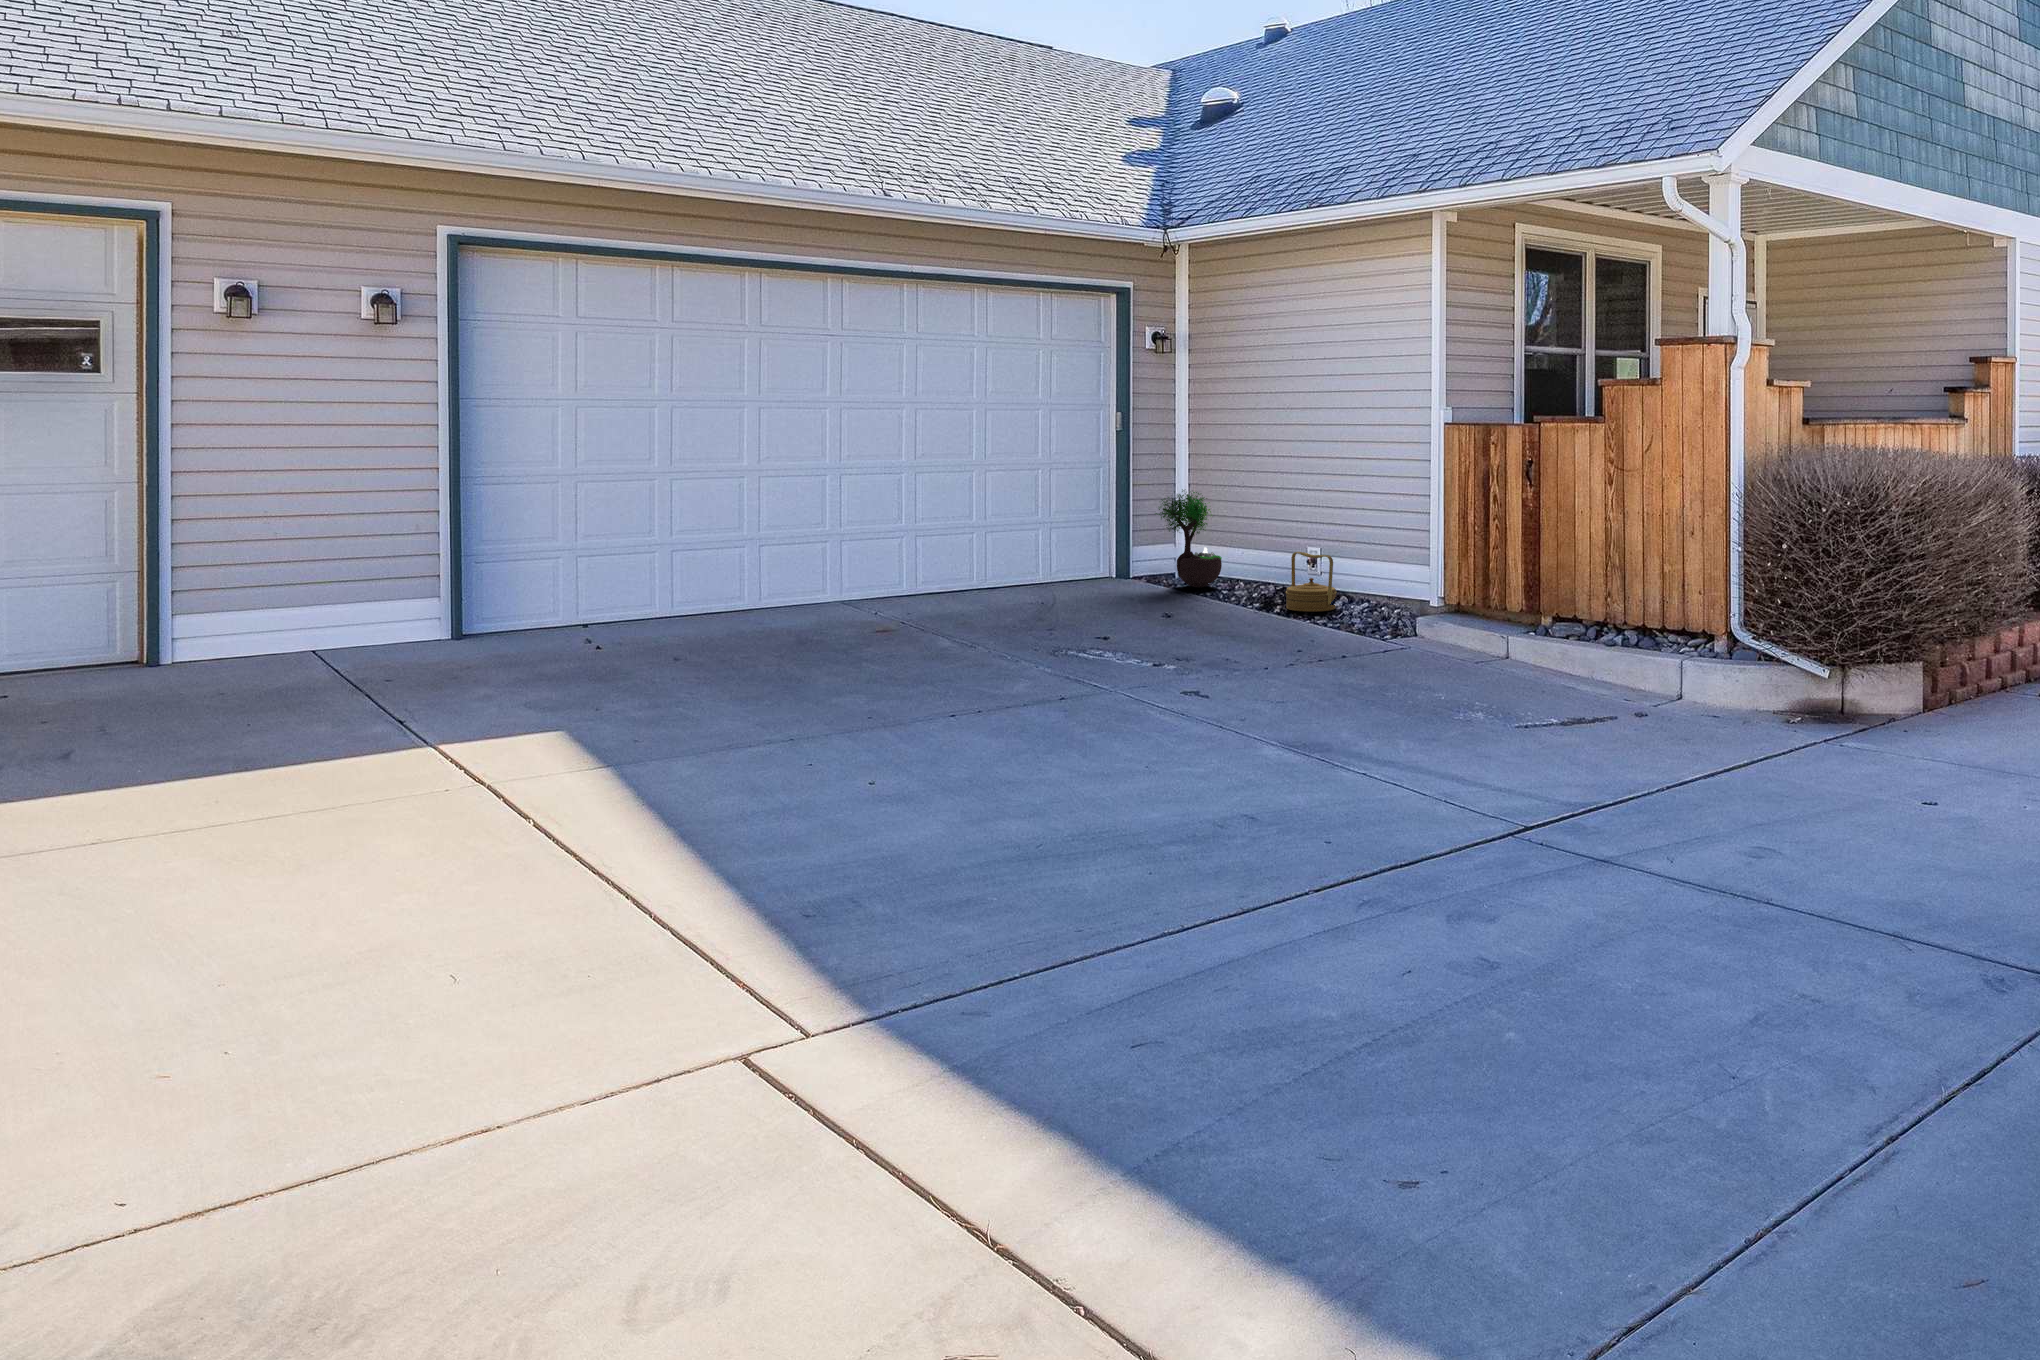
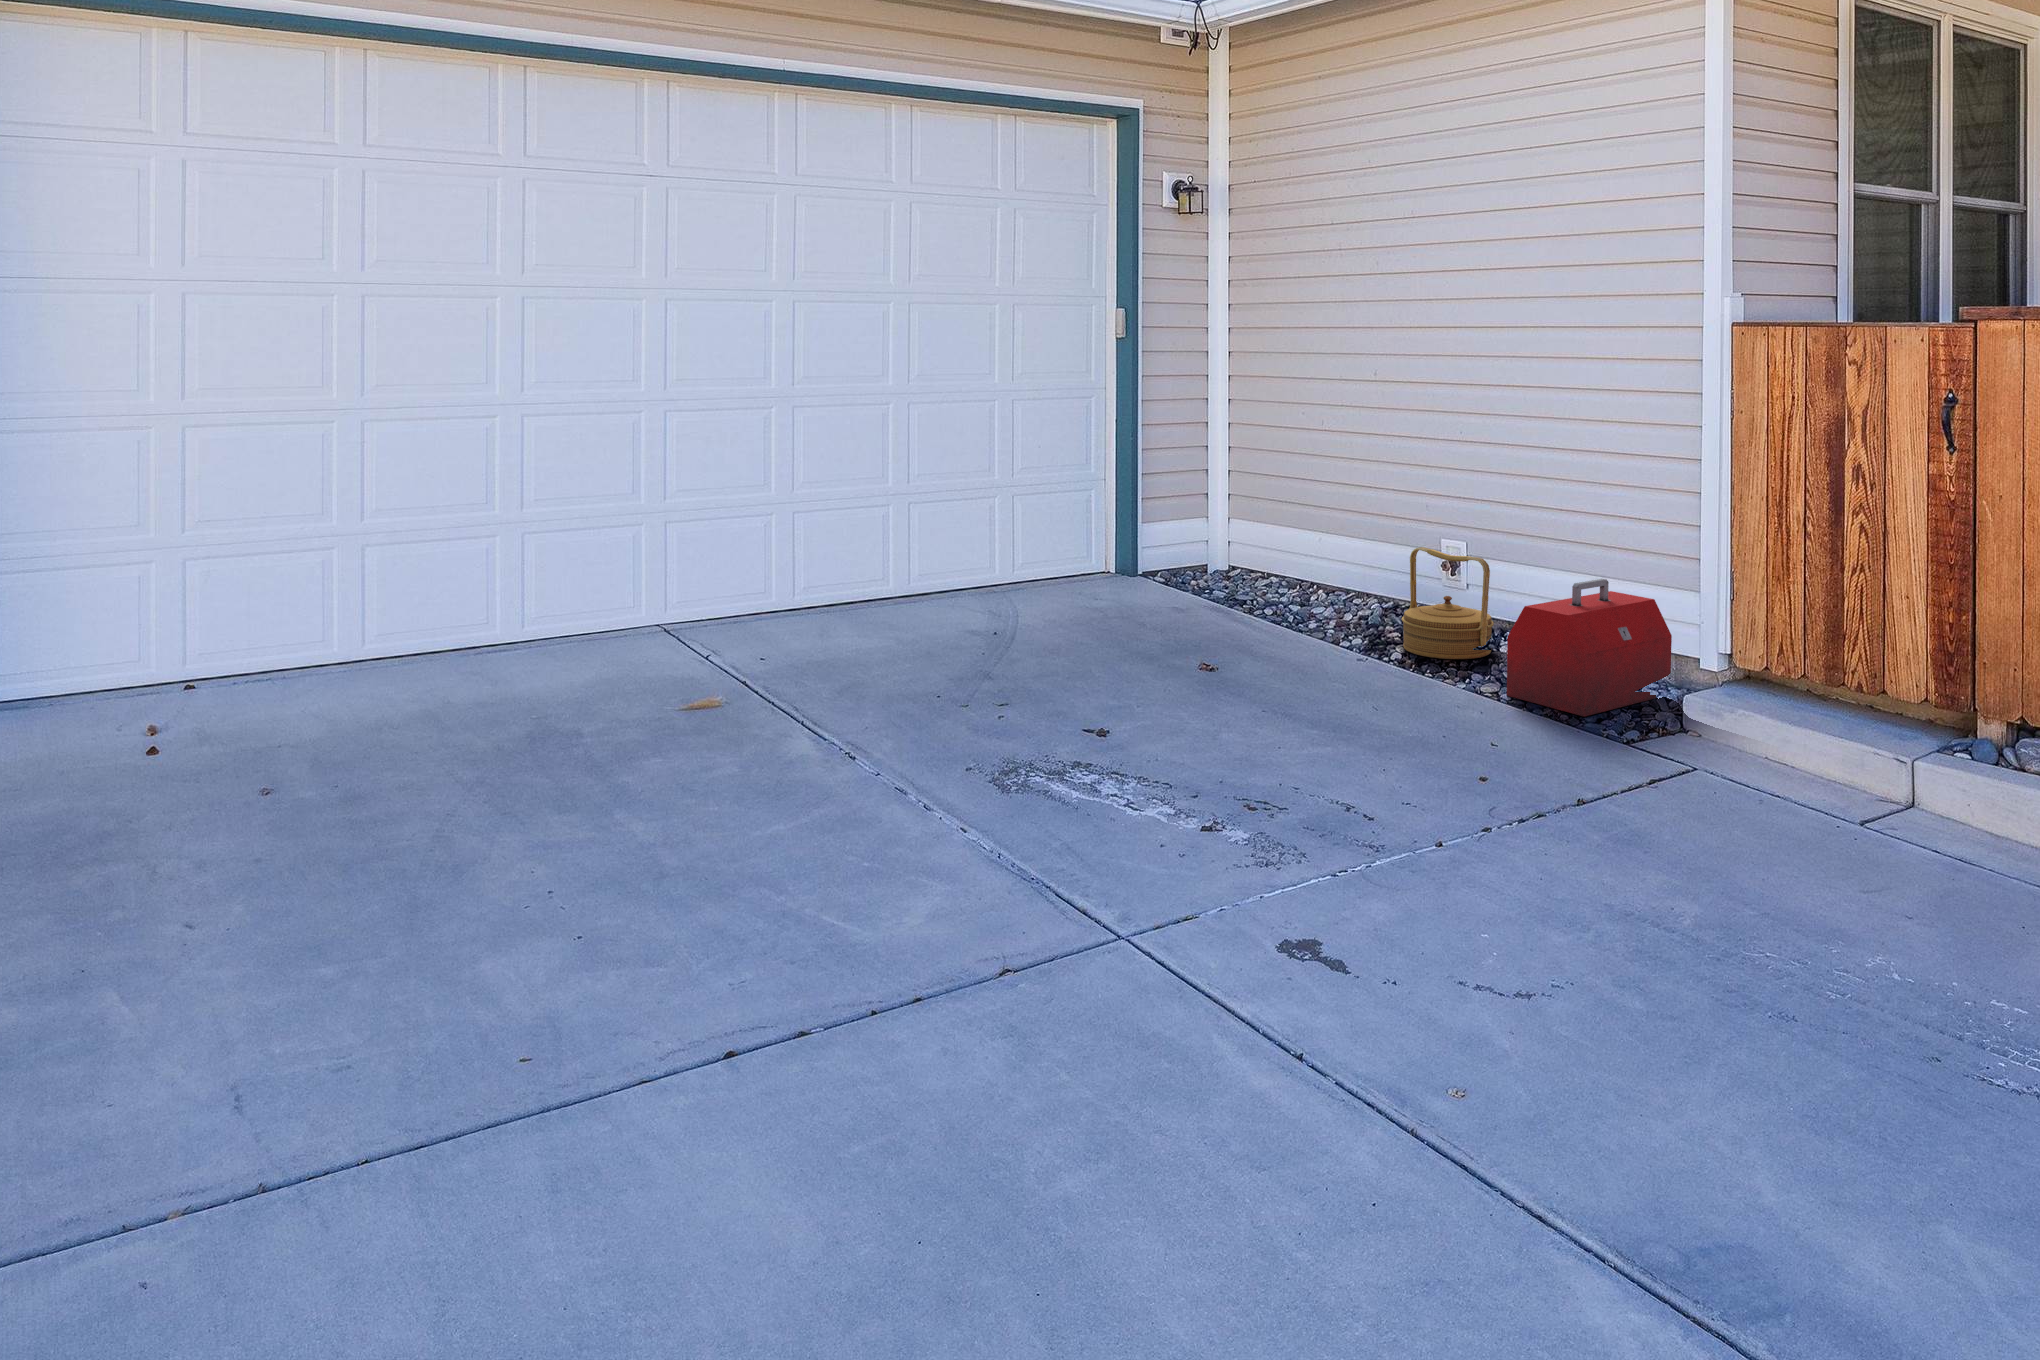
potted tree: present [1155,489,1222,587] -> none [1177,424,1287,593]
toolbox: none [1335,561,1422,630] -> present [1507,579,1672,717]

